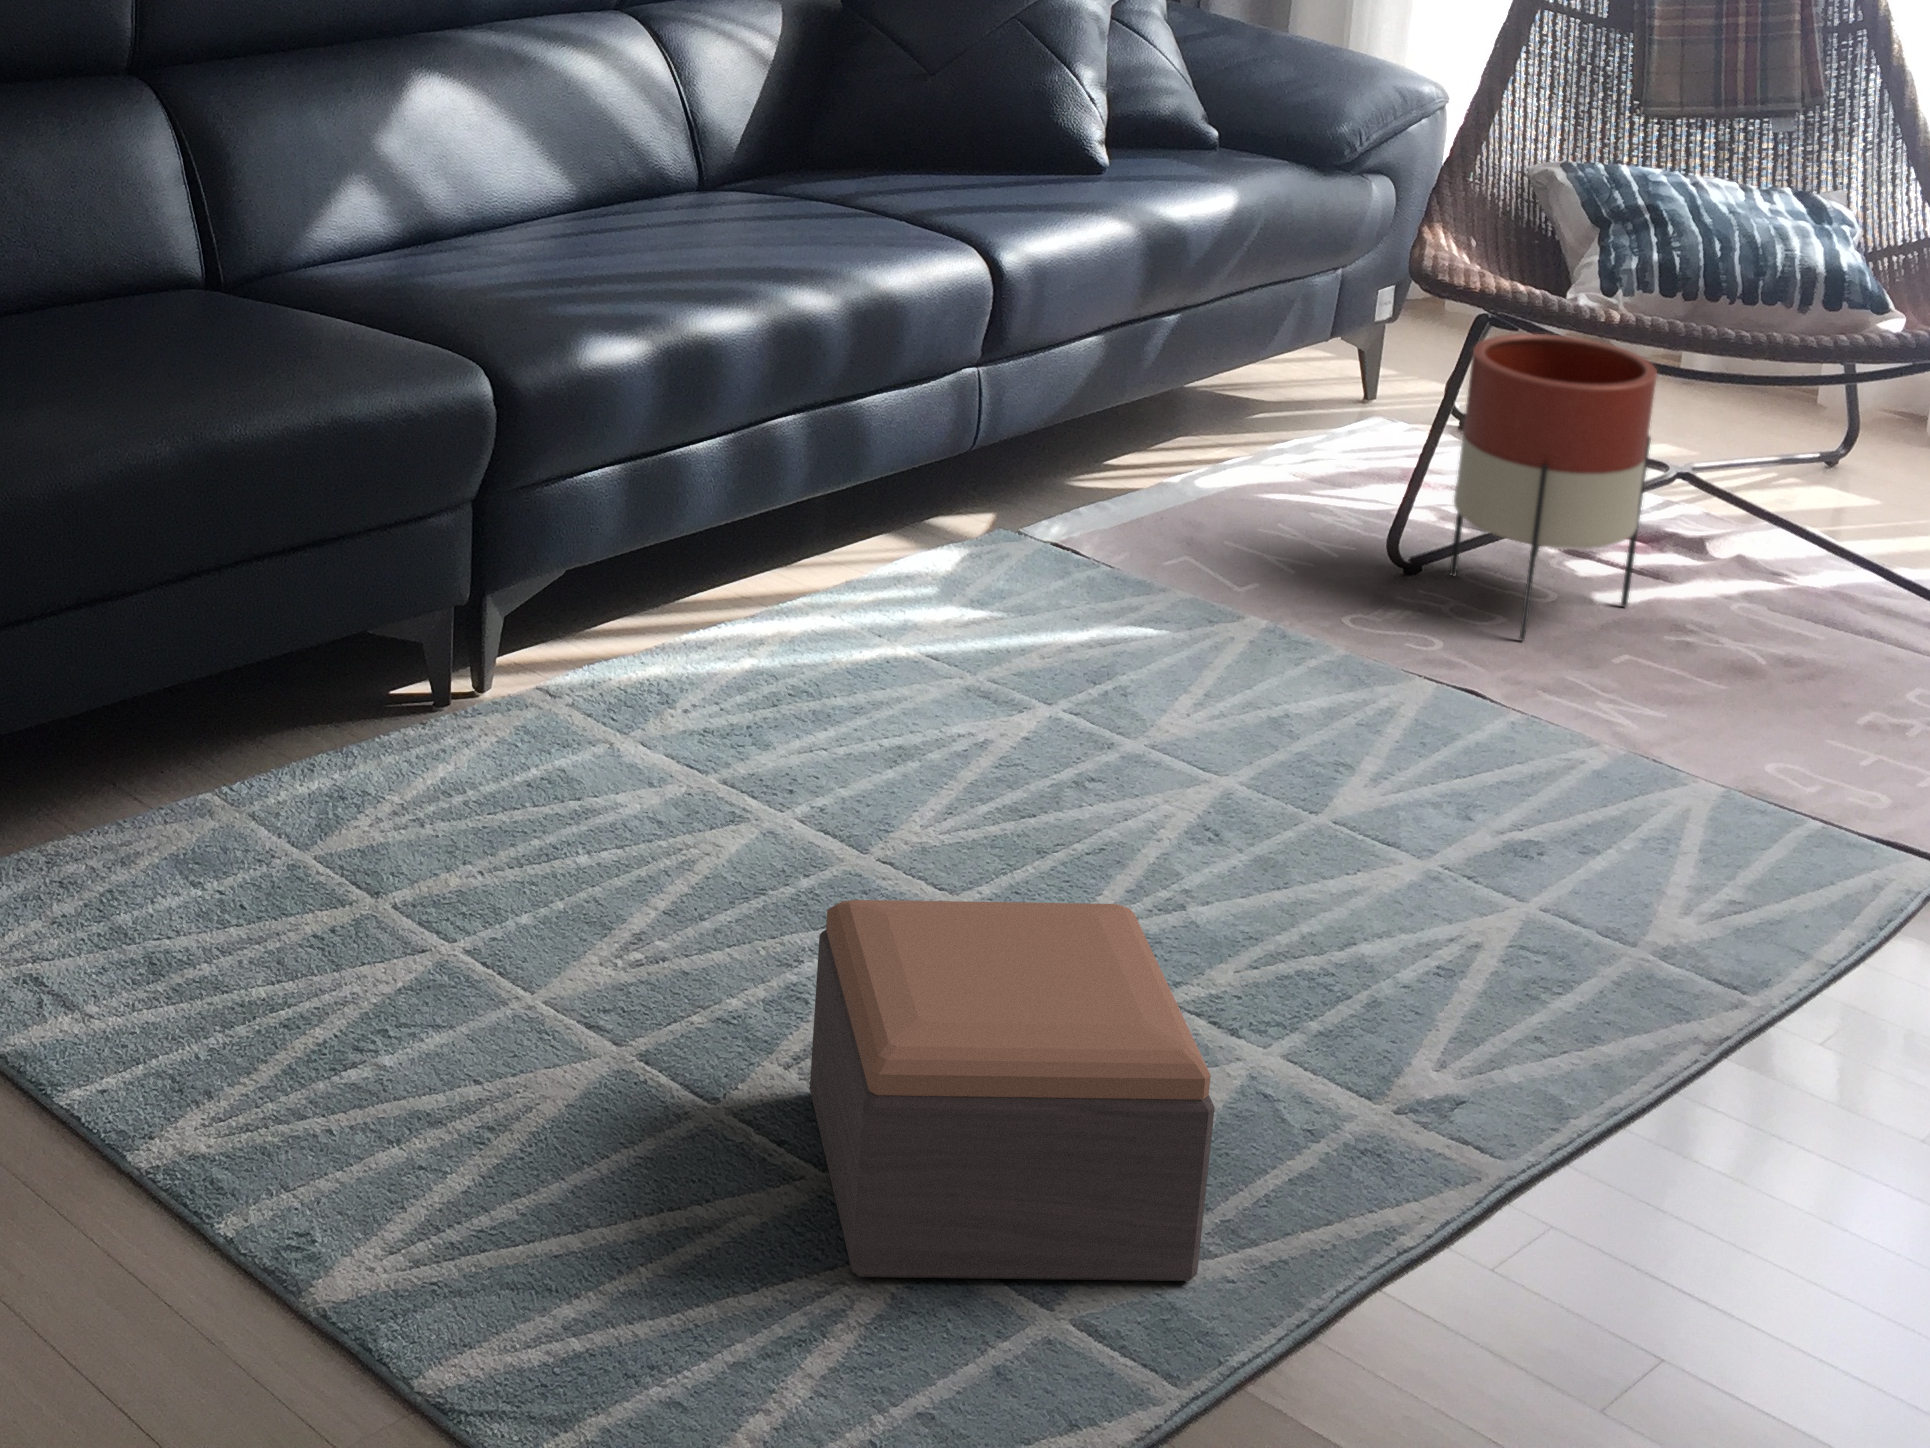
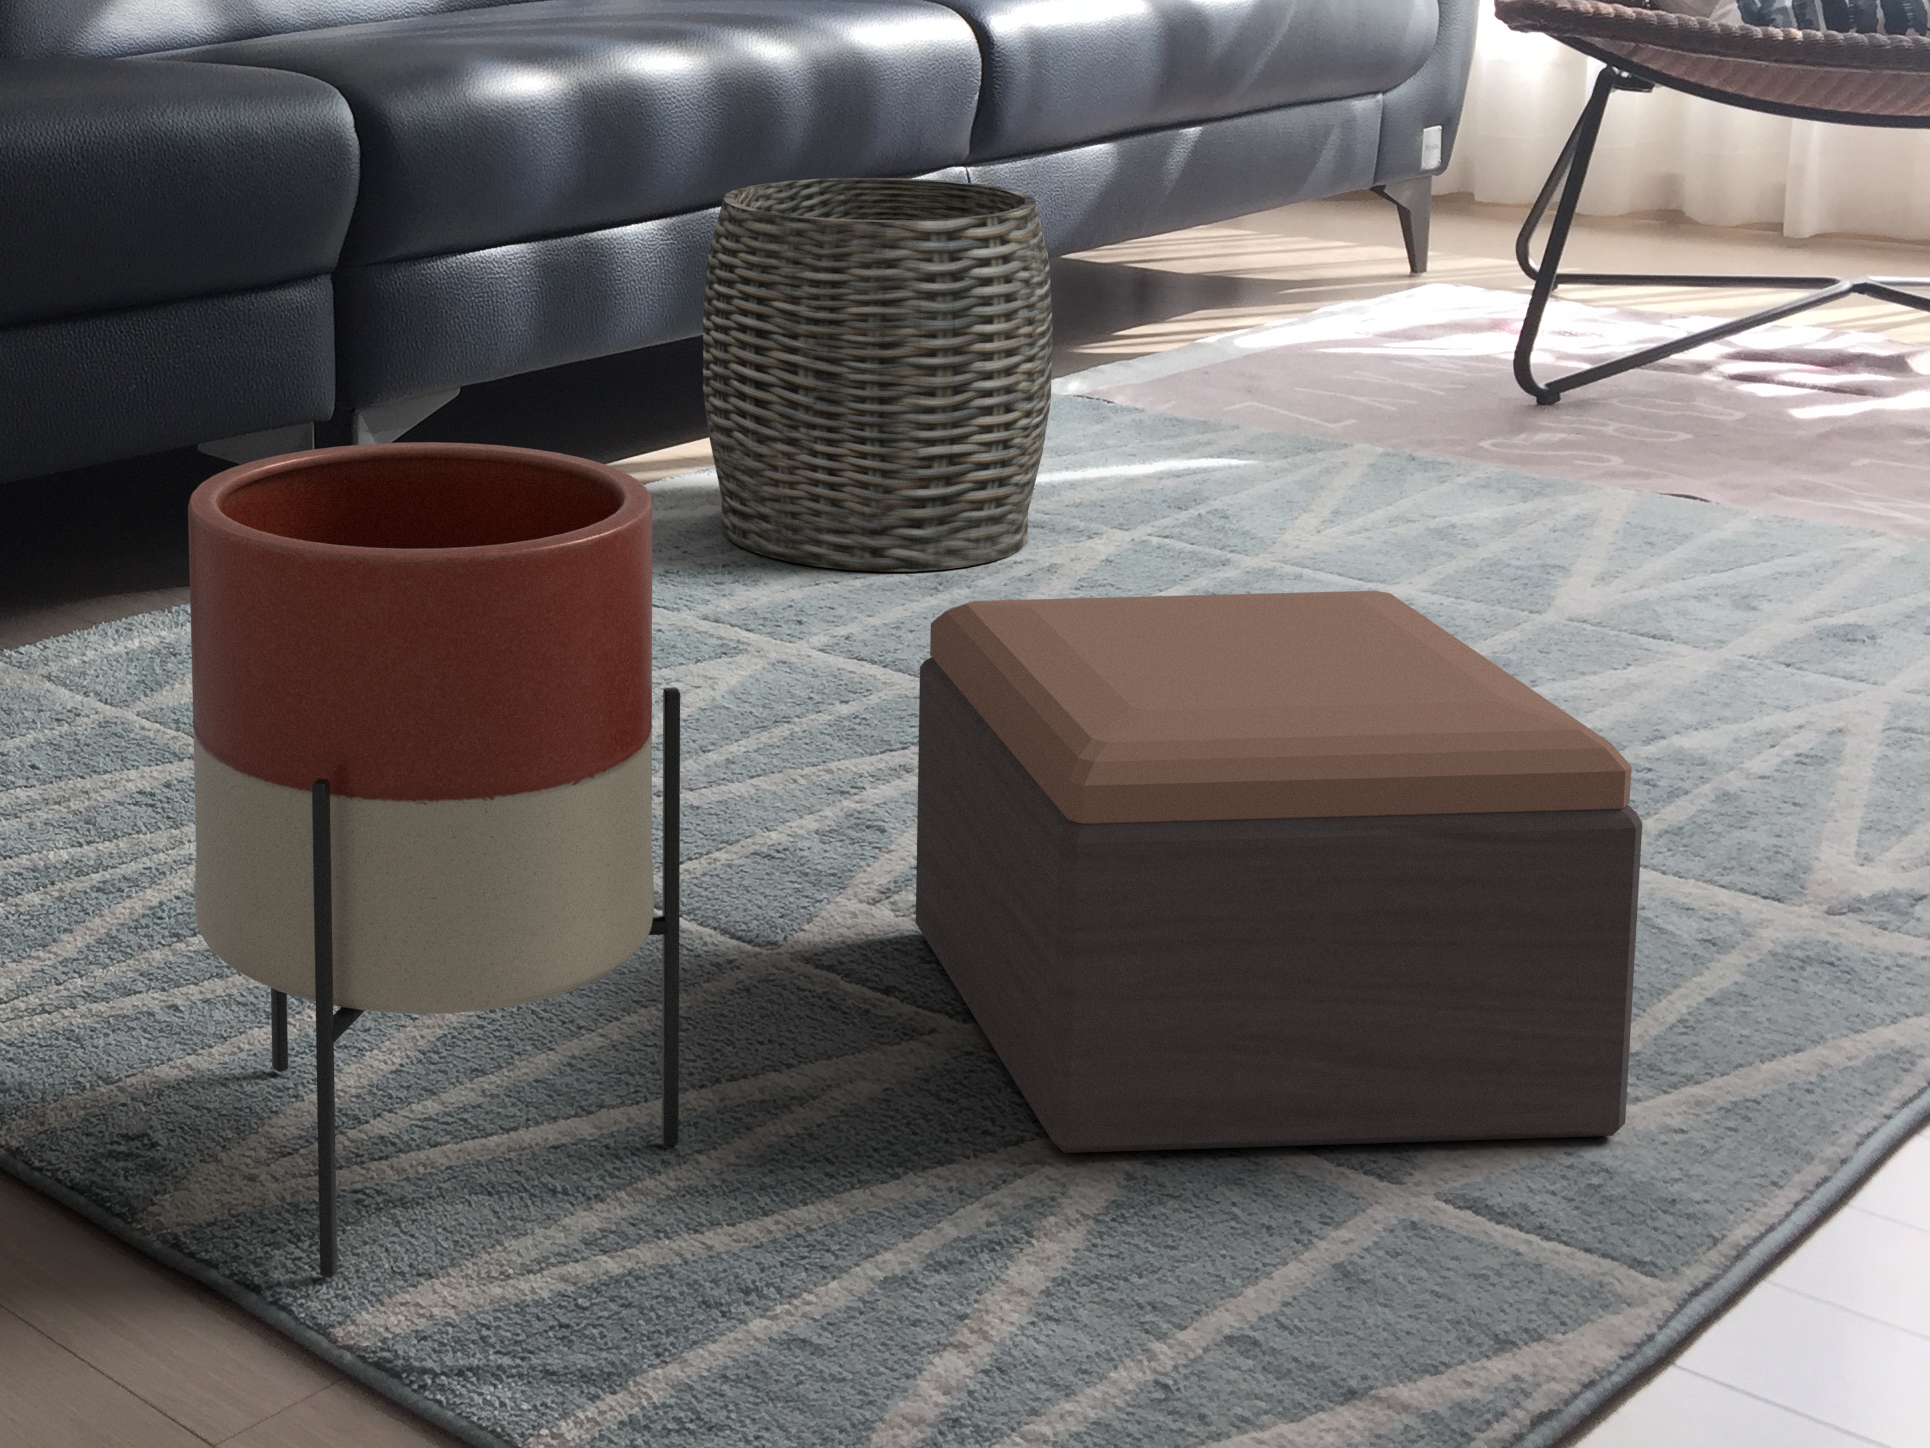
planter: present [1450,334,1657,640] -> present [188,442,680,1278]
woven basket: none [746,411,1008,735] -> present [703,178,1053,571]

